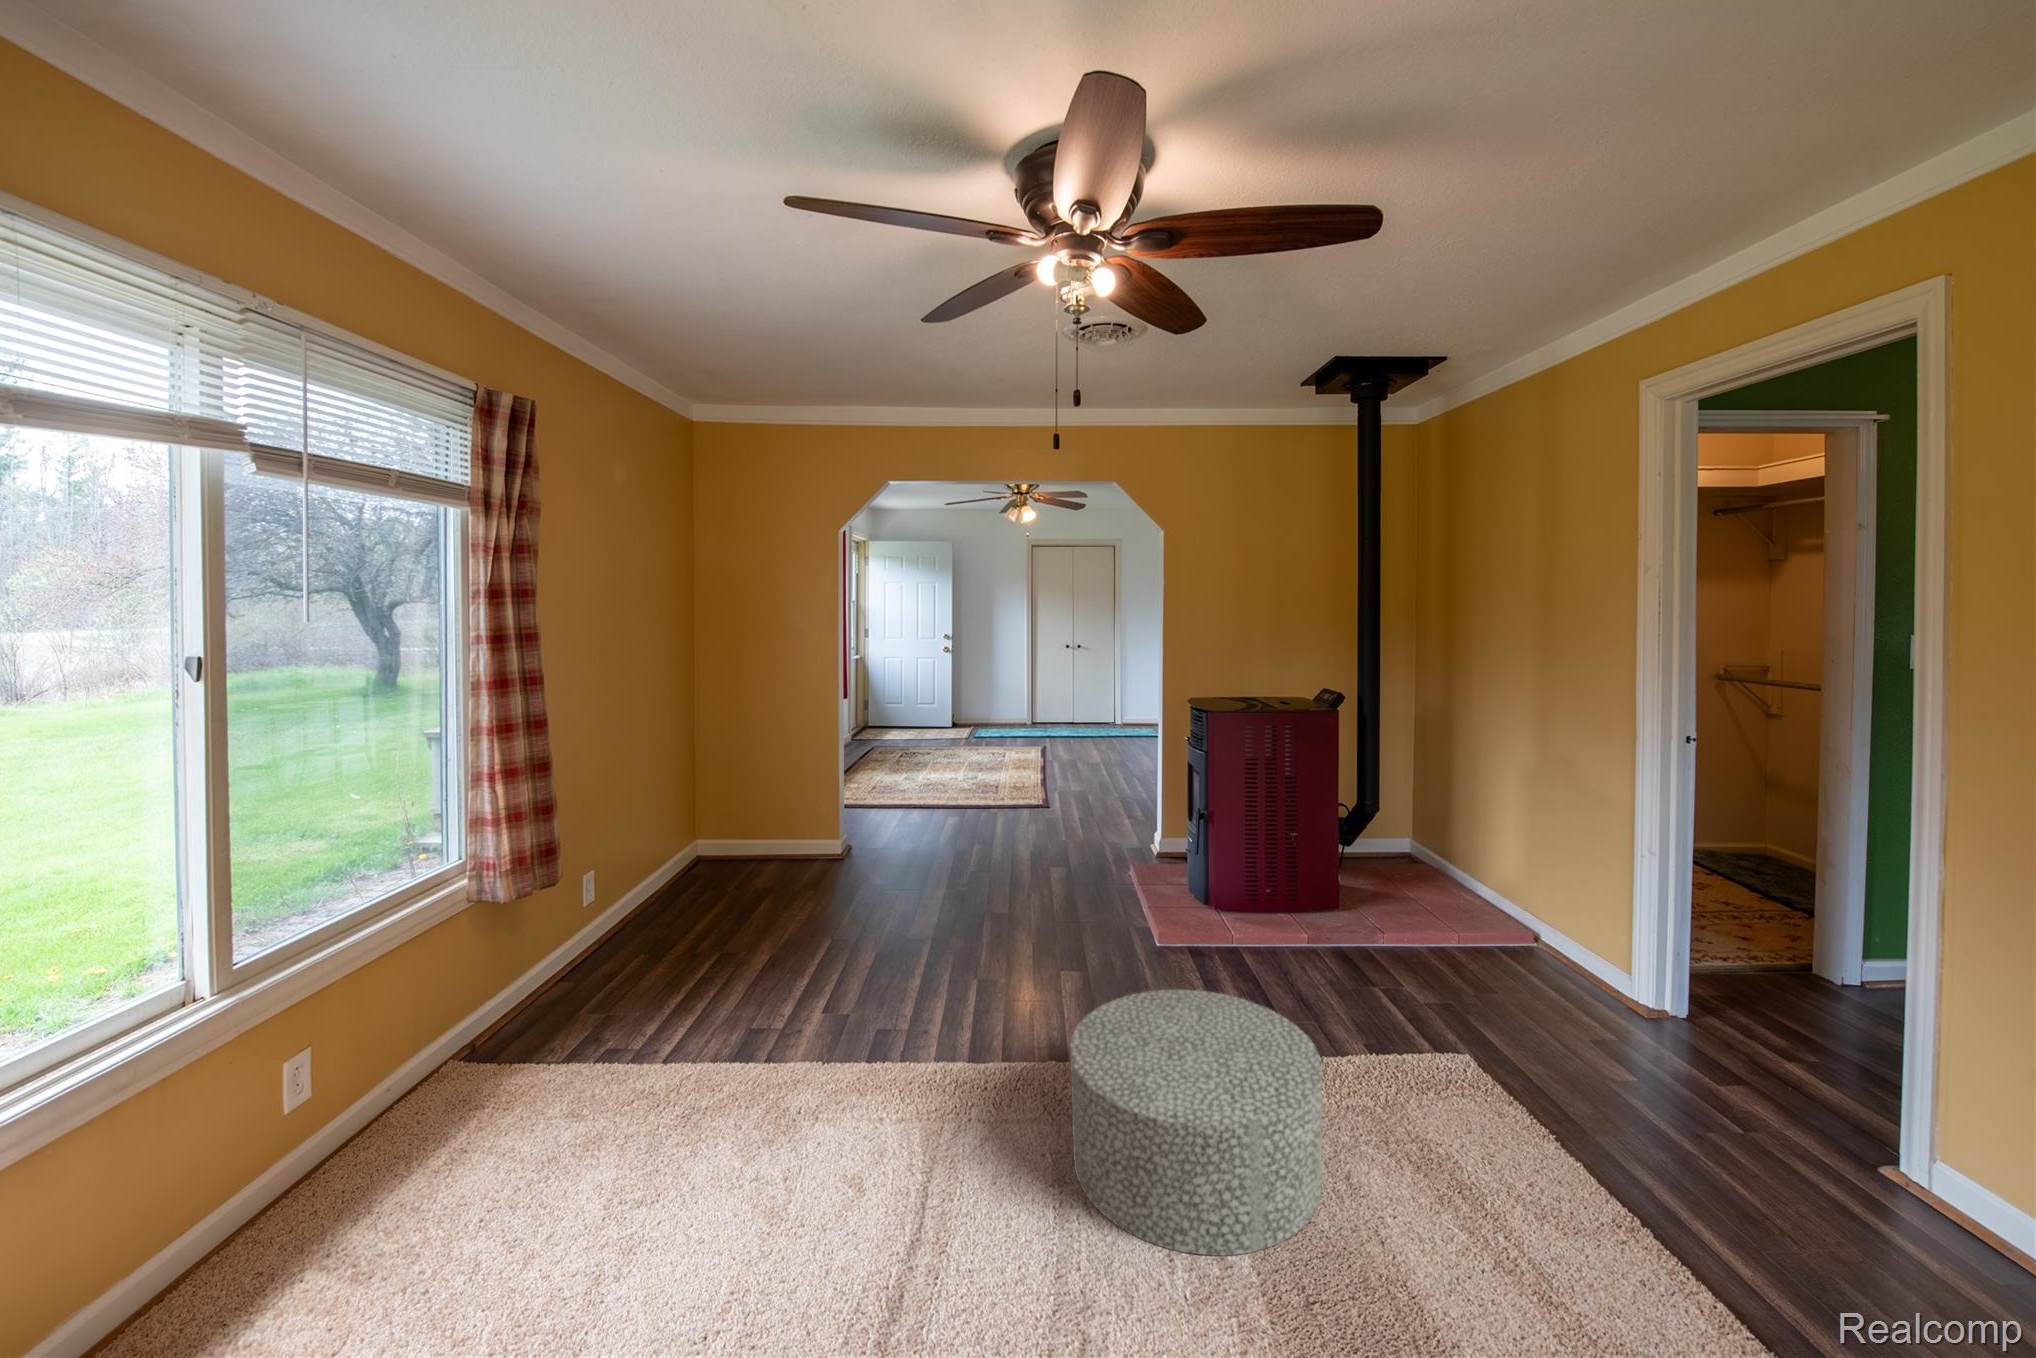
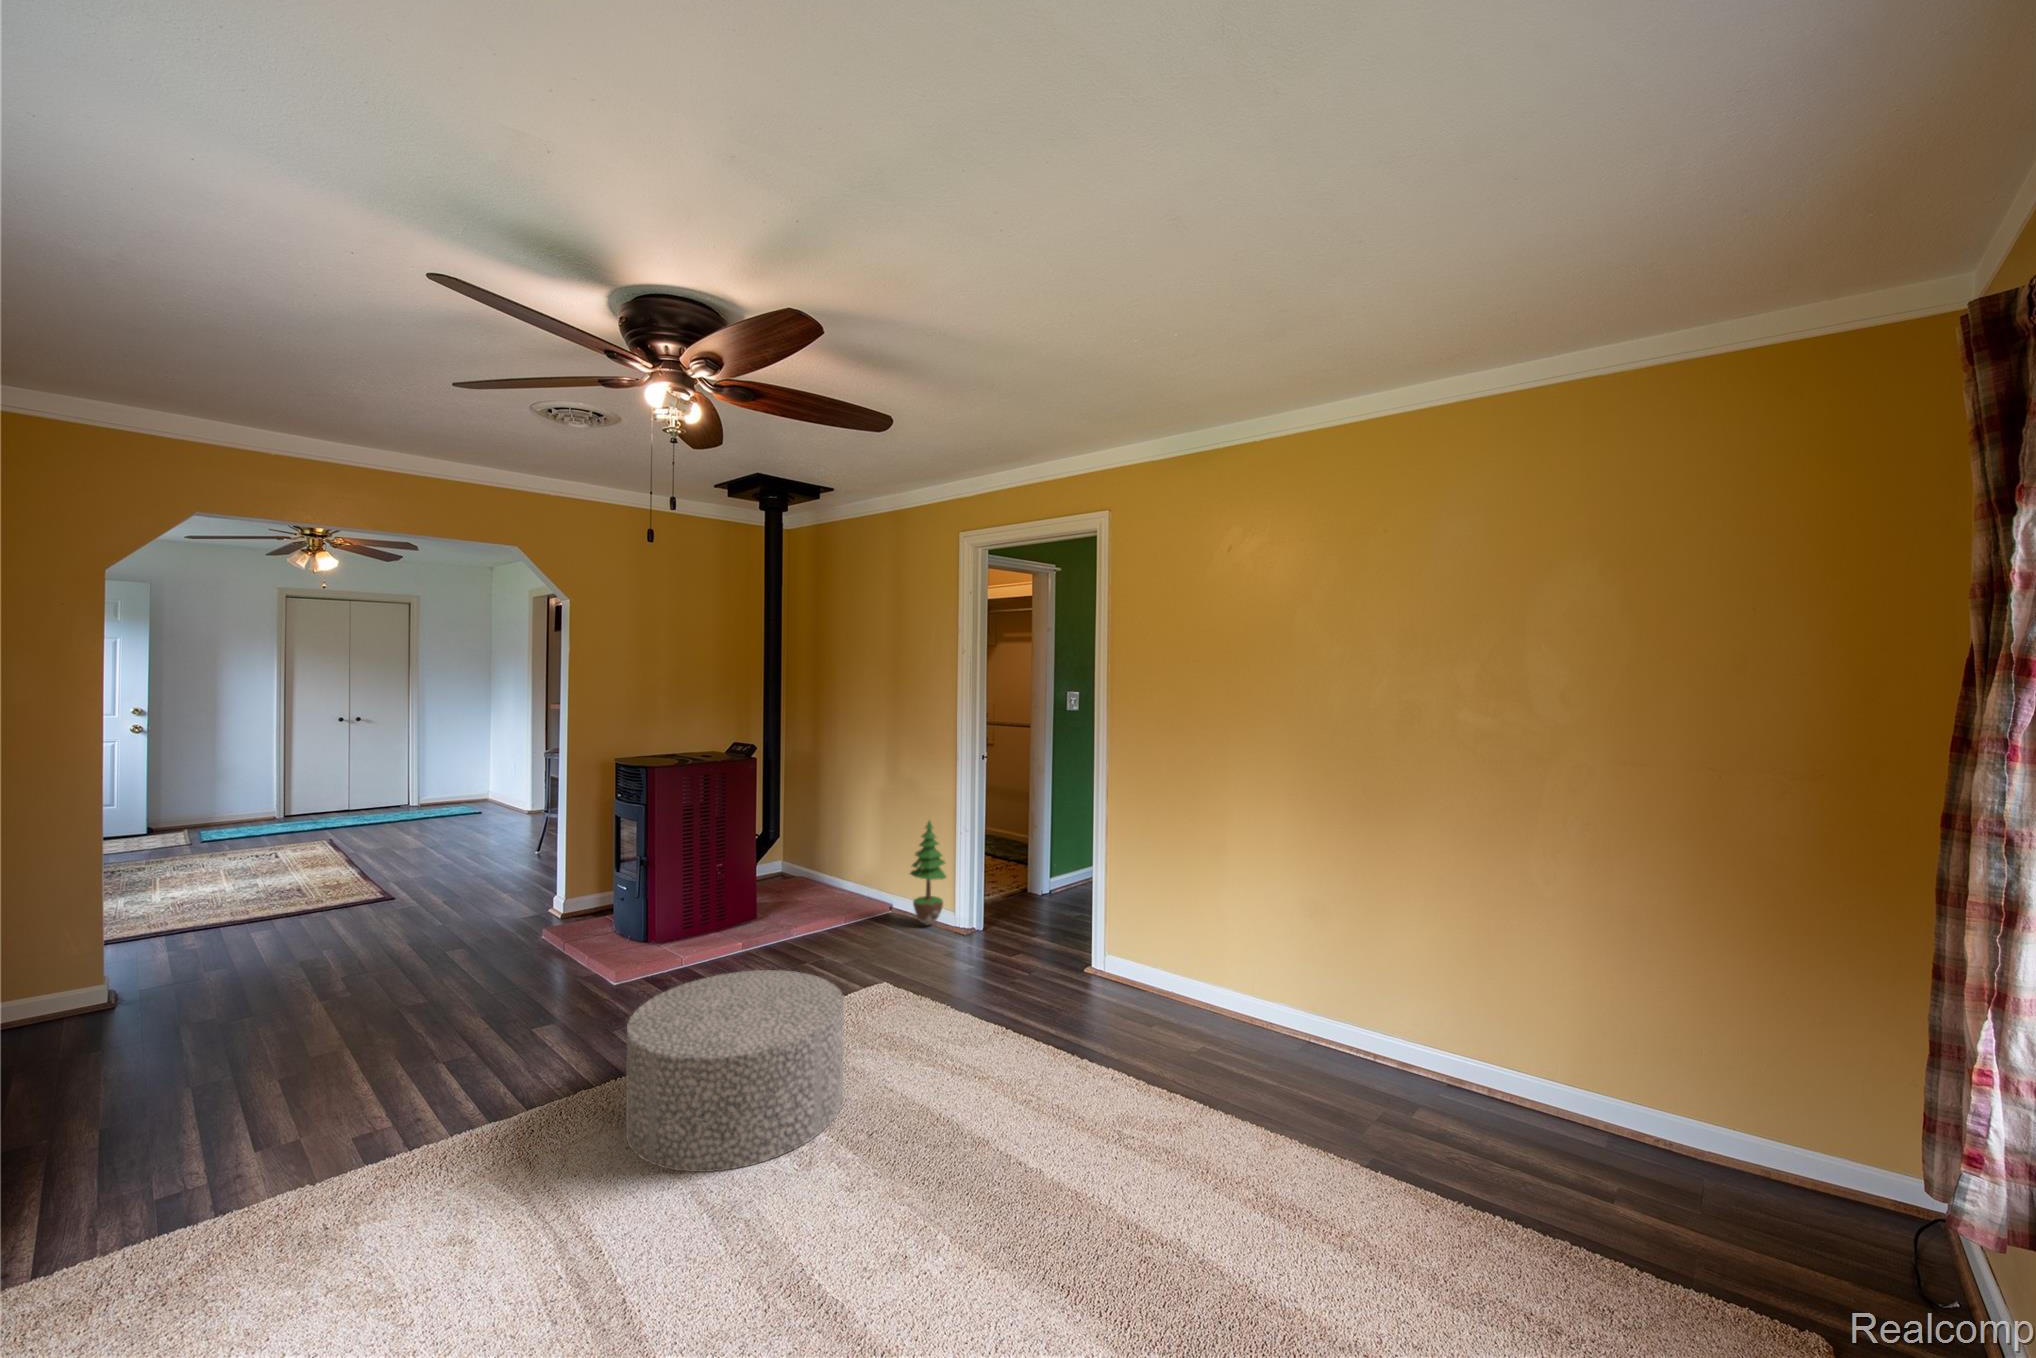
potted tree: none [1547,829,1615,983] -> present [910,821,946,925]

